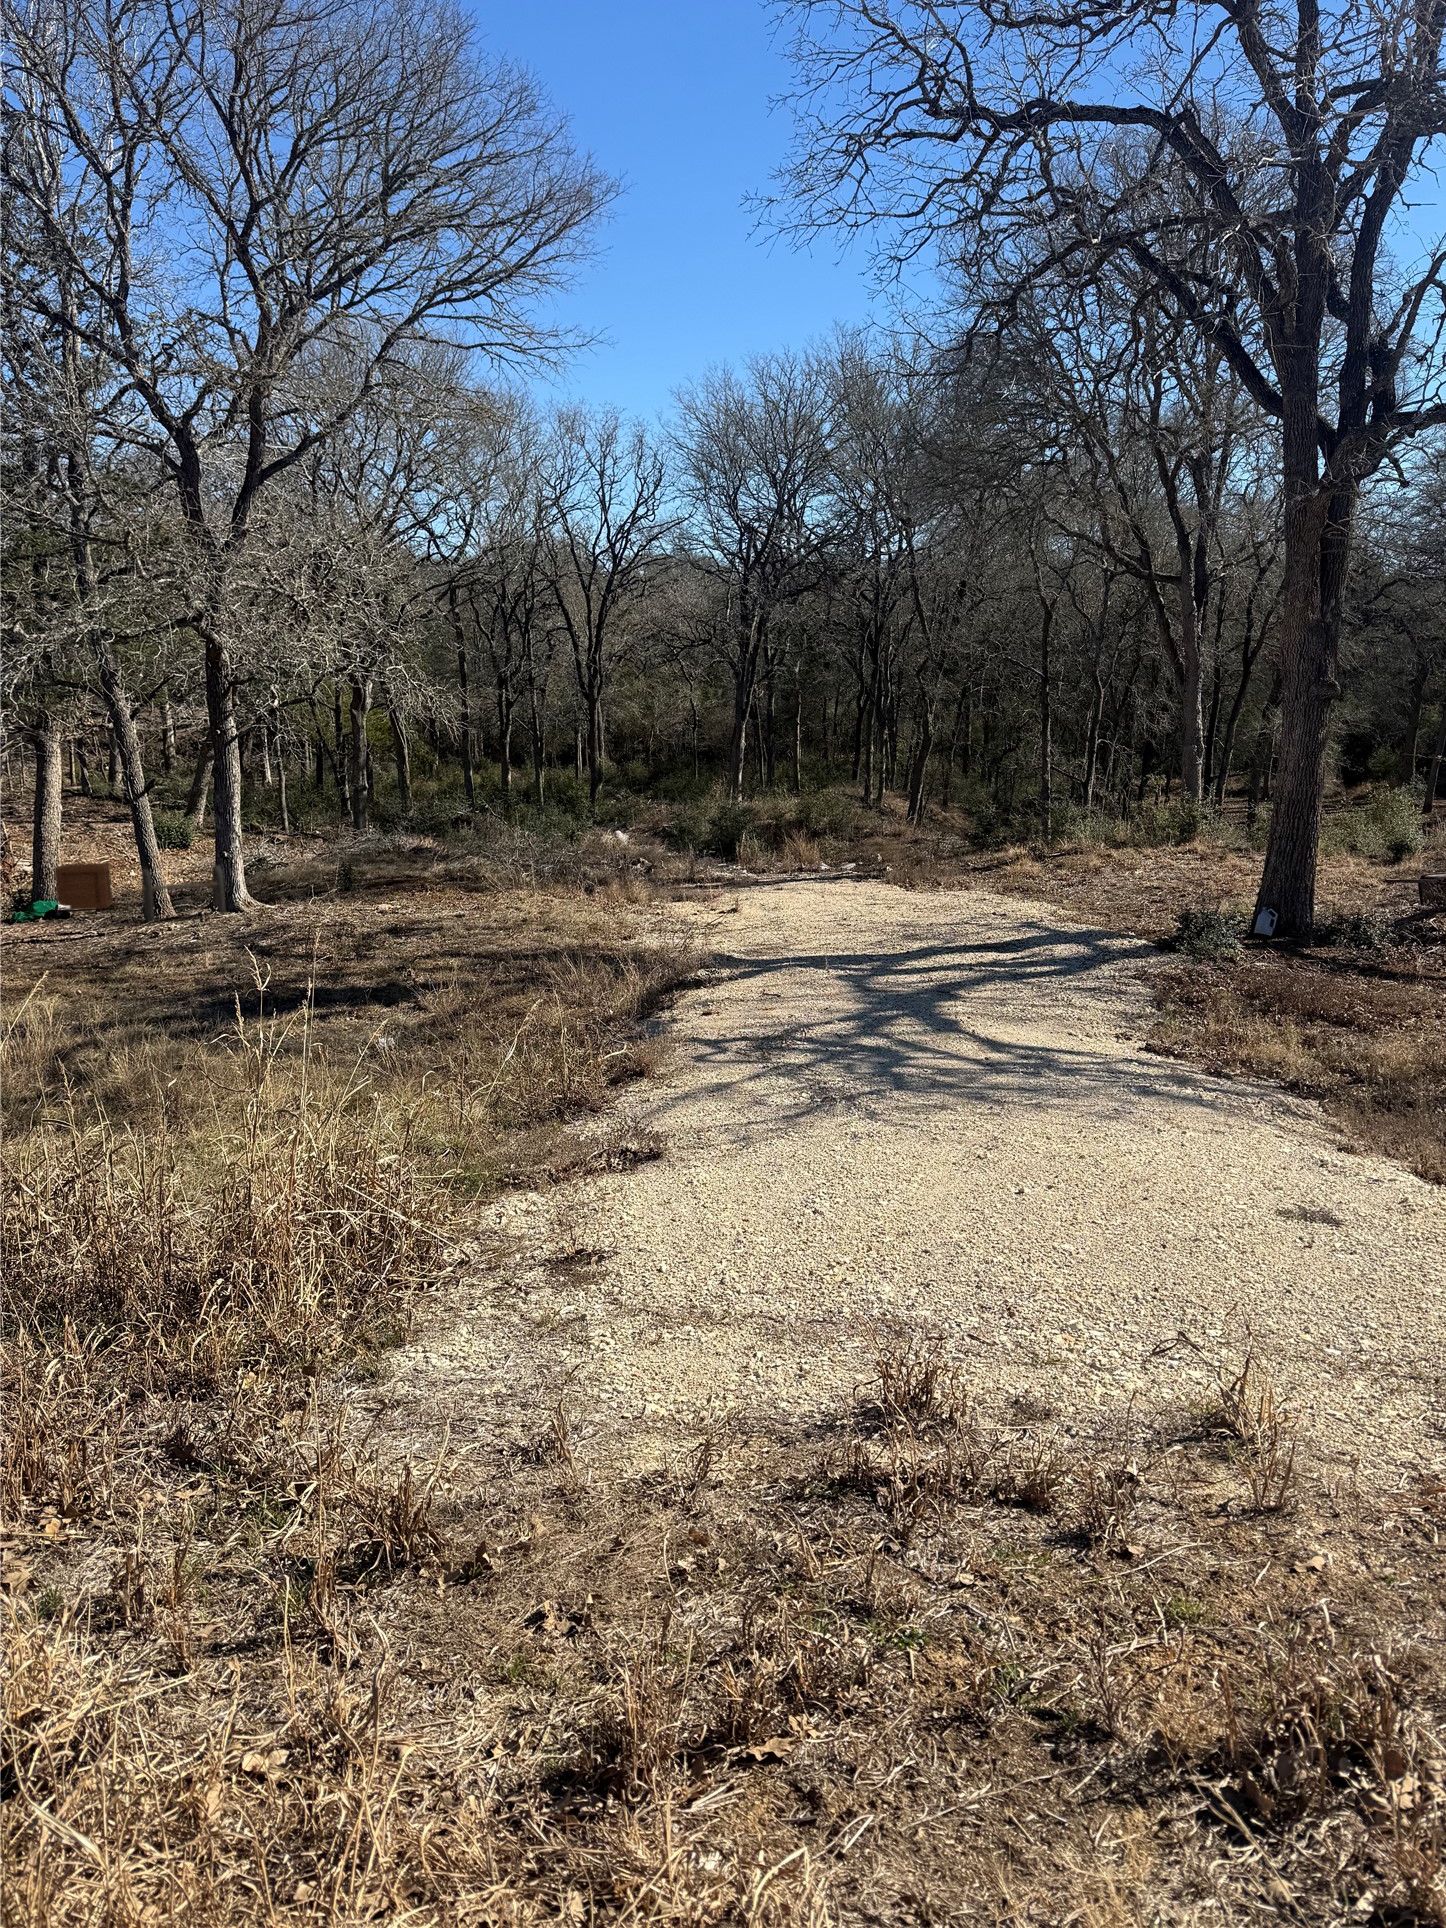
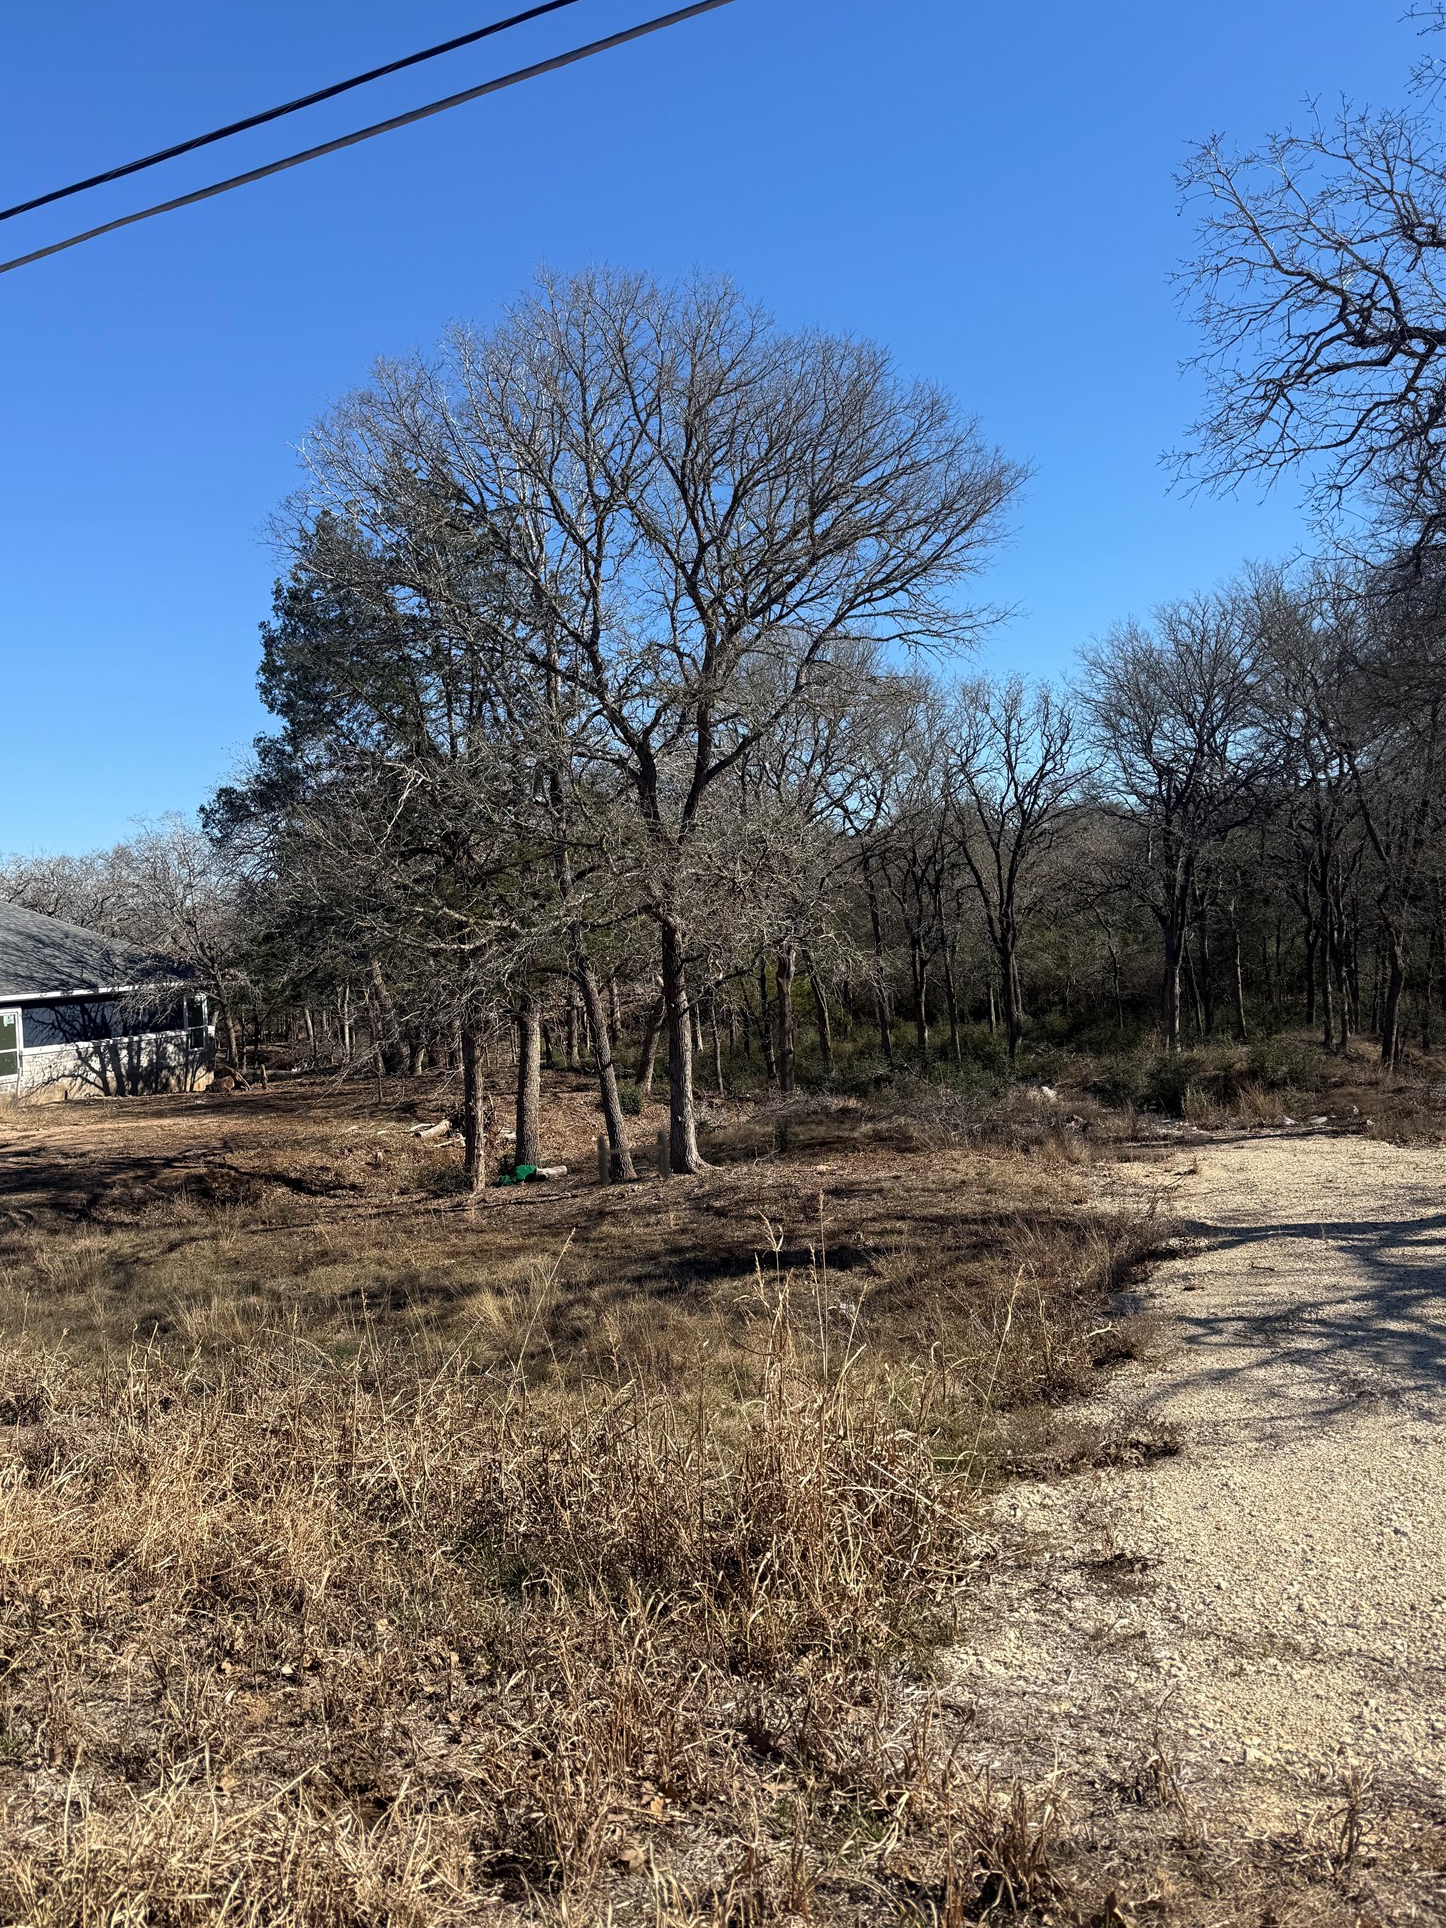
wooden crate: present [55,863,112,911] -> none [522,1128,568,1175]

